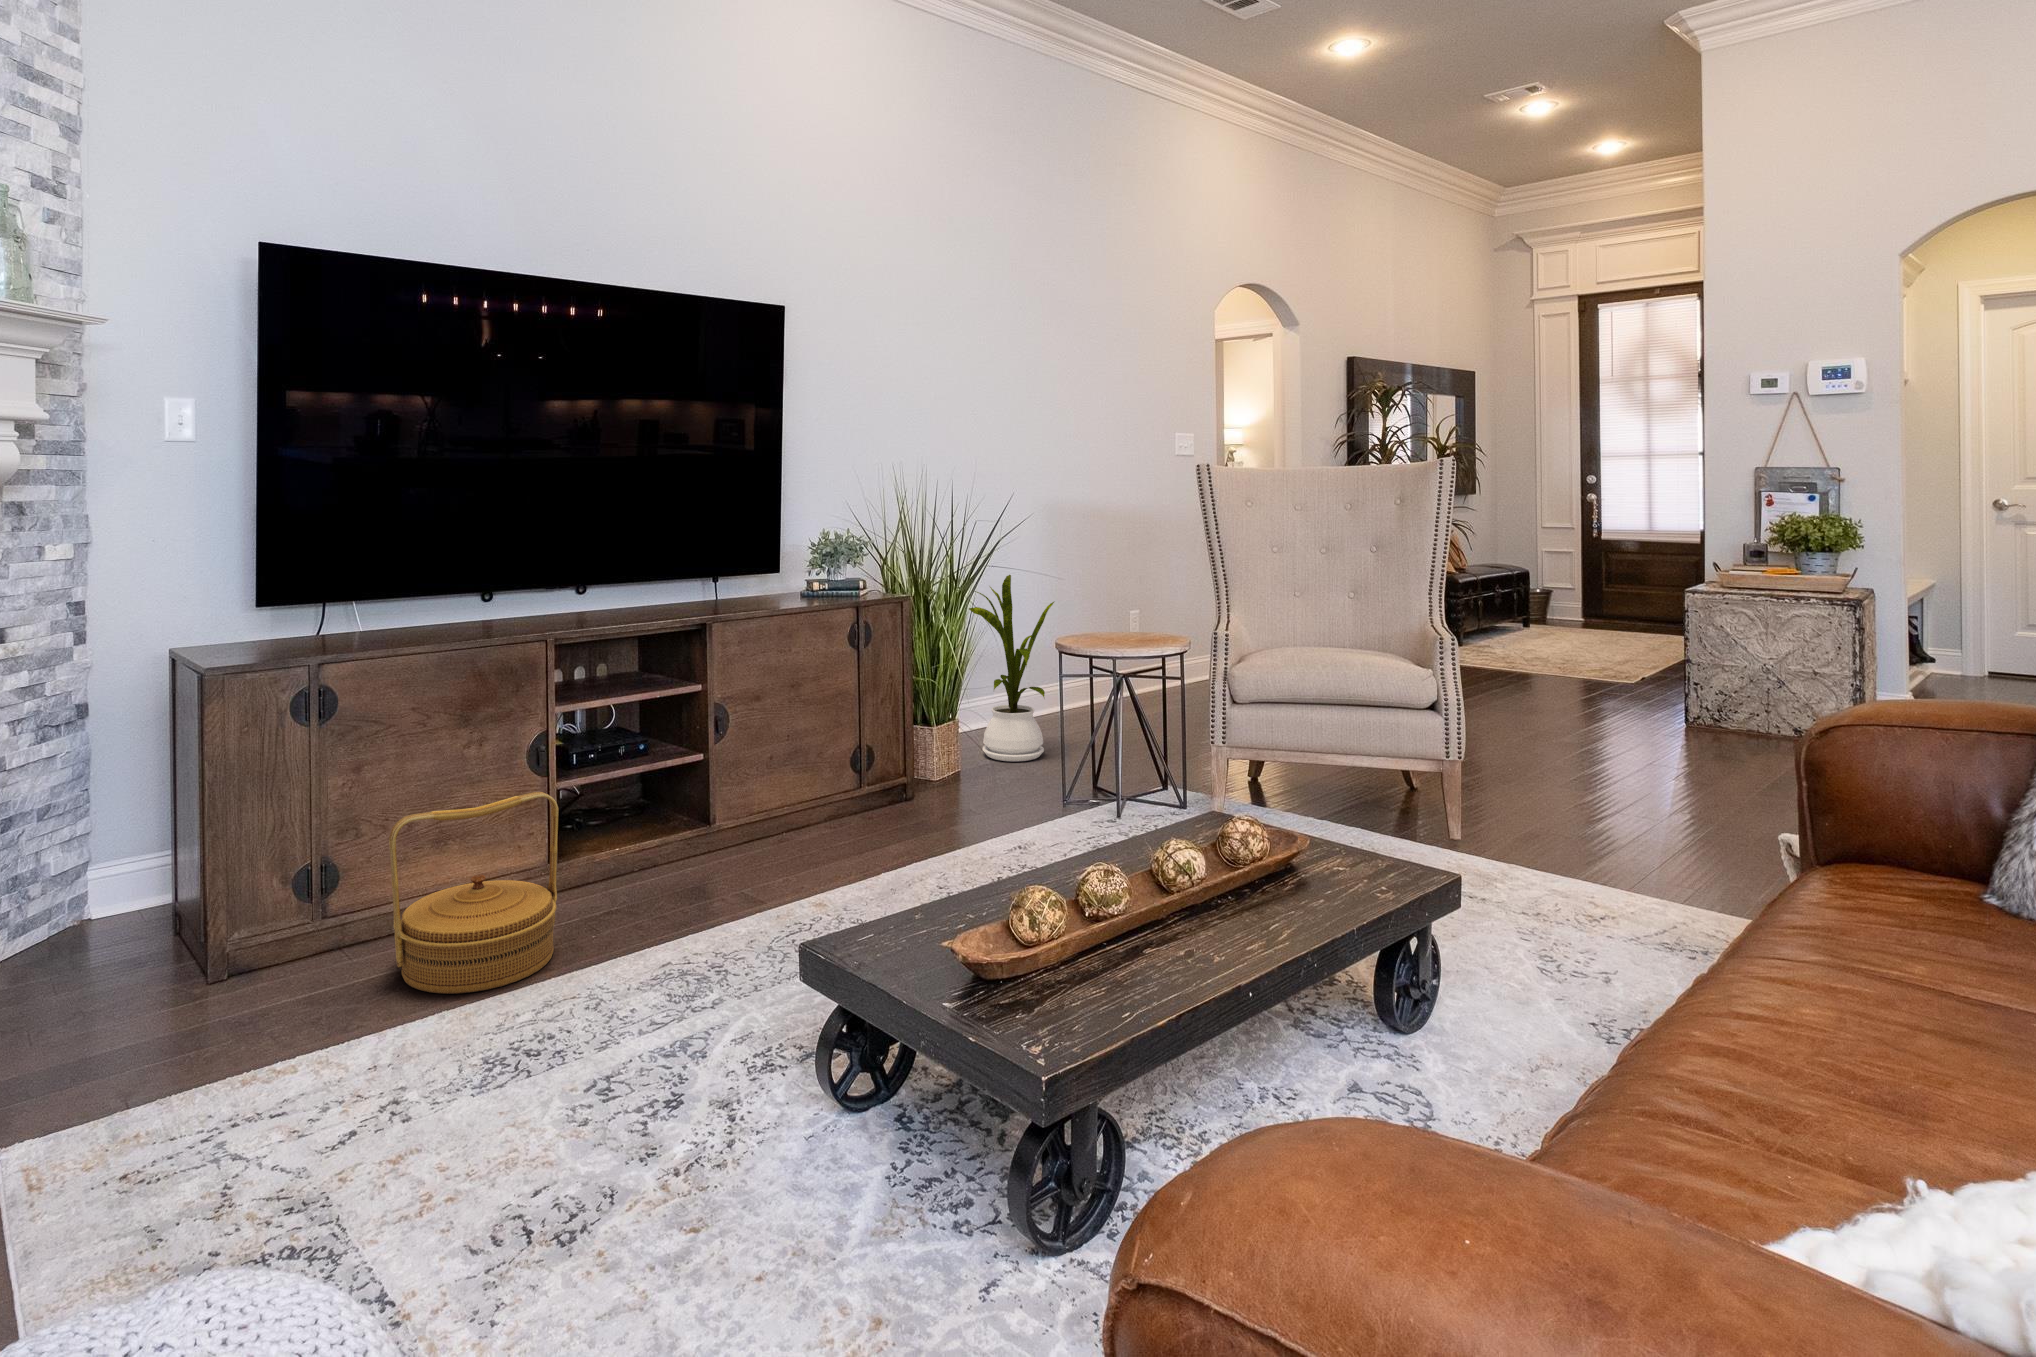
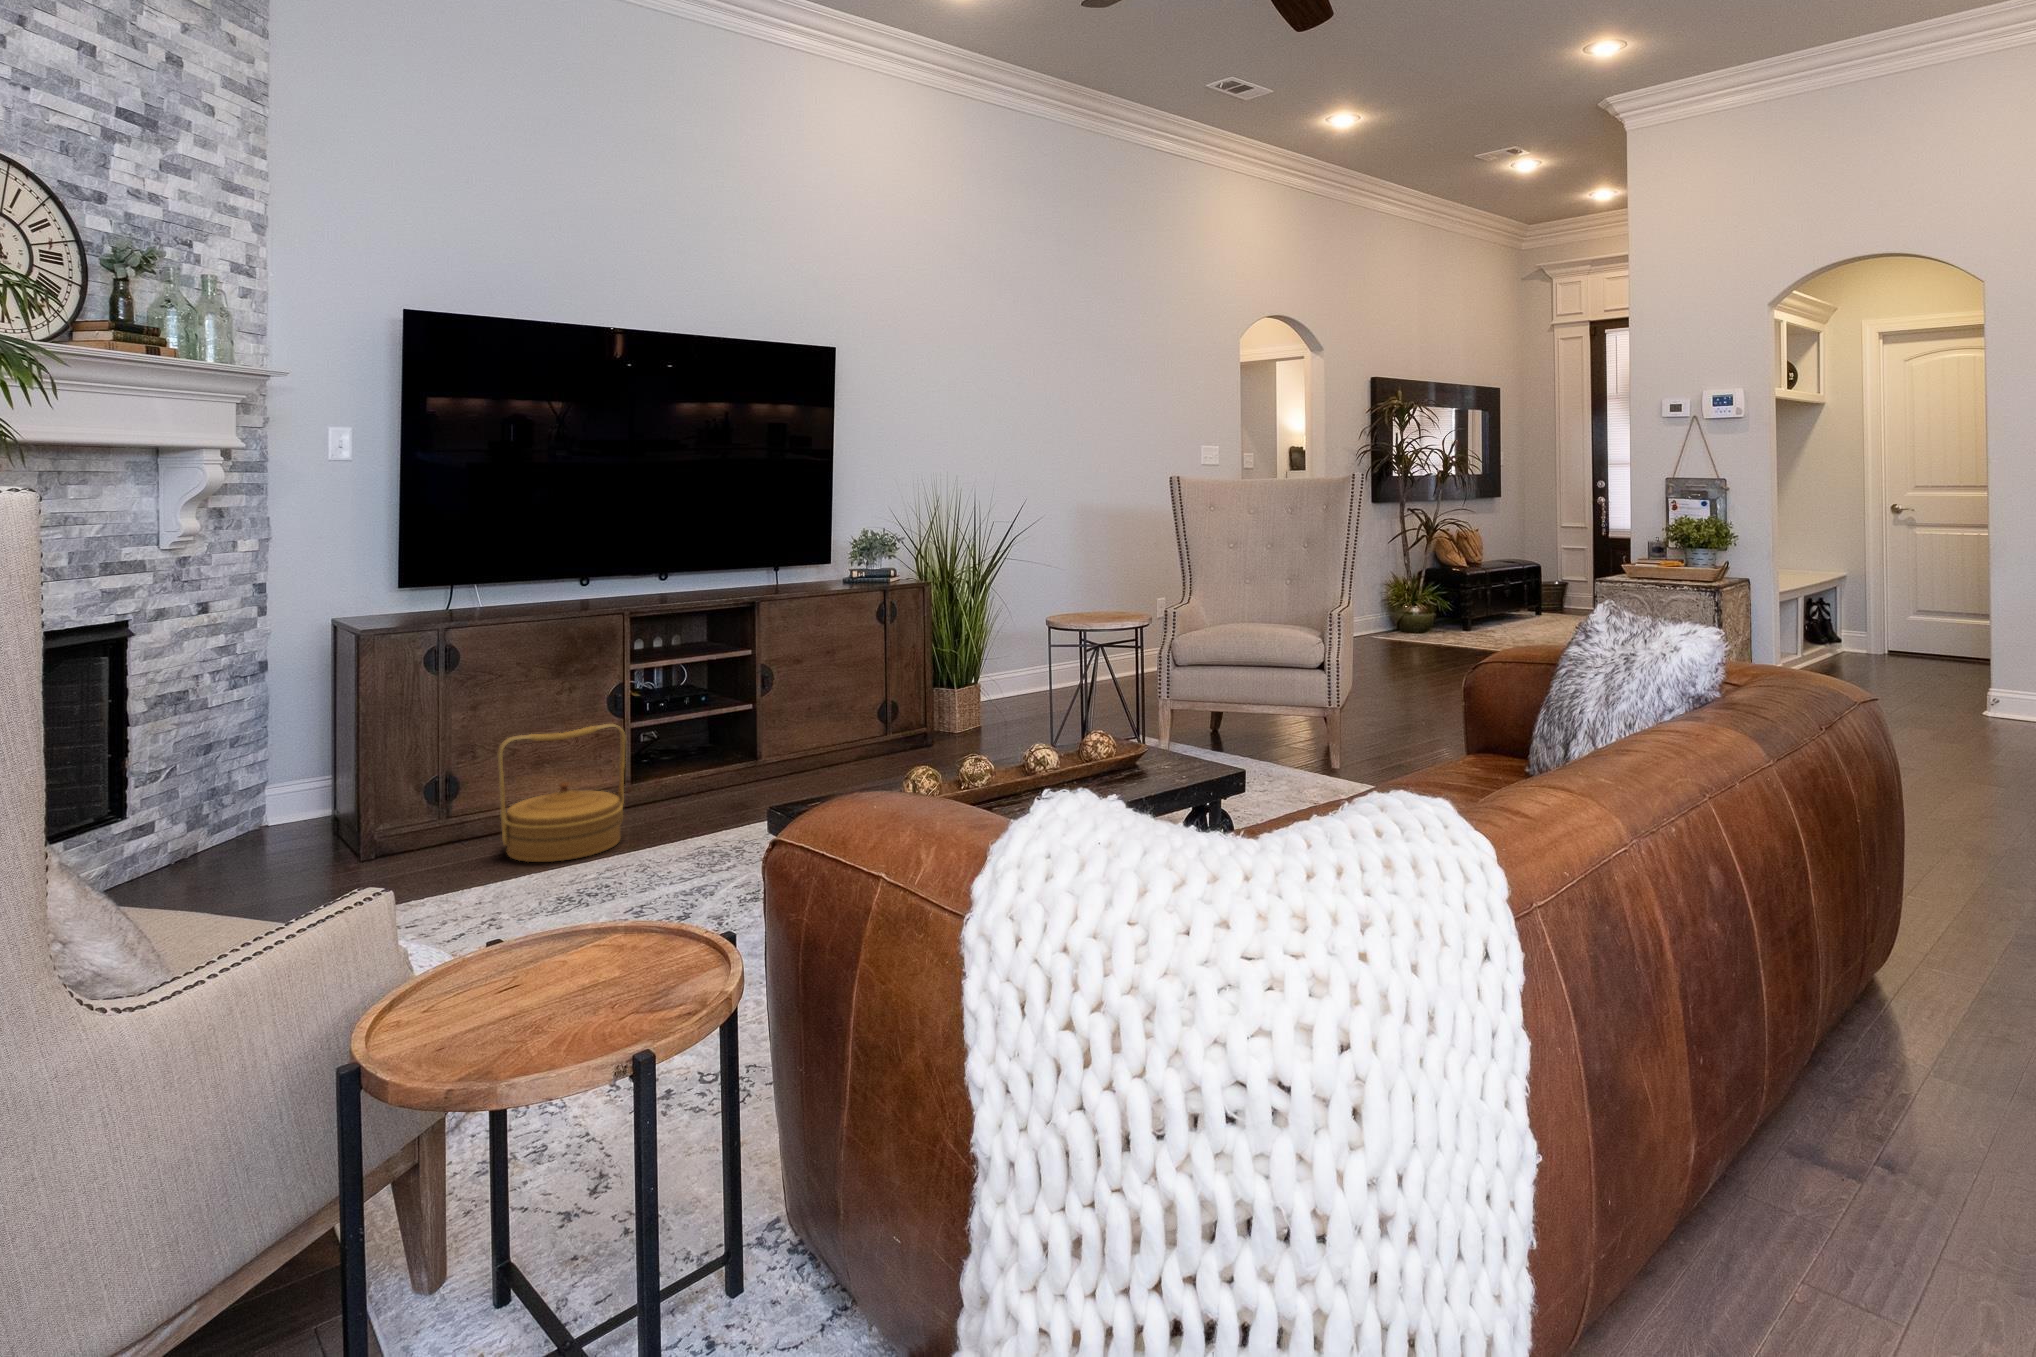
house plant: present [969,575,1054,762] -> none [984,569,1064,724]

